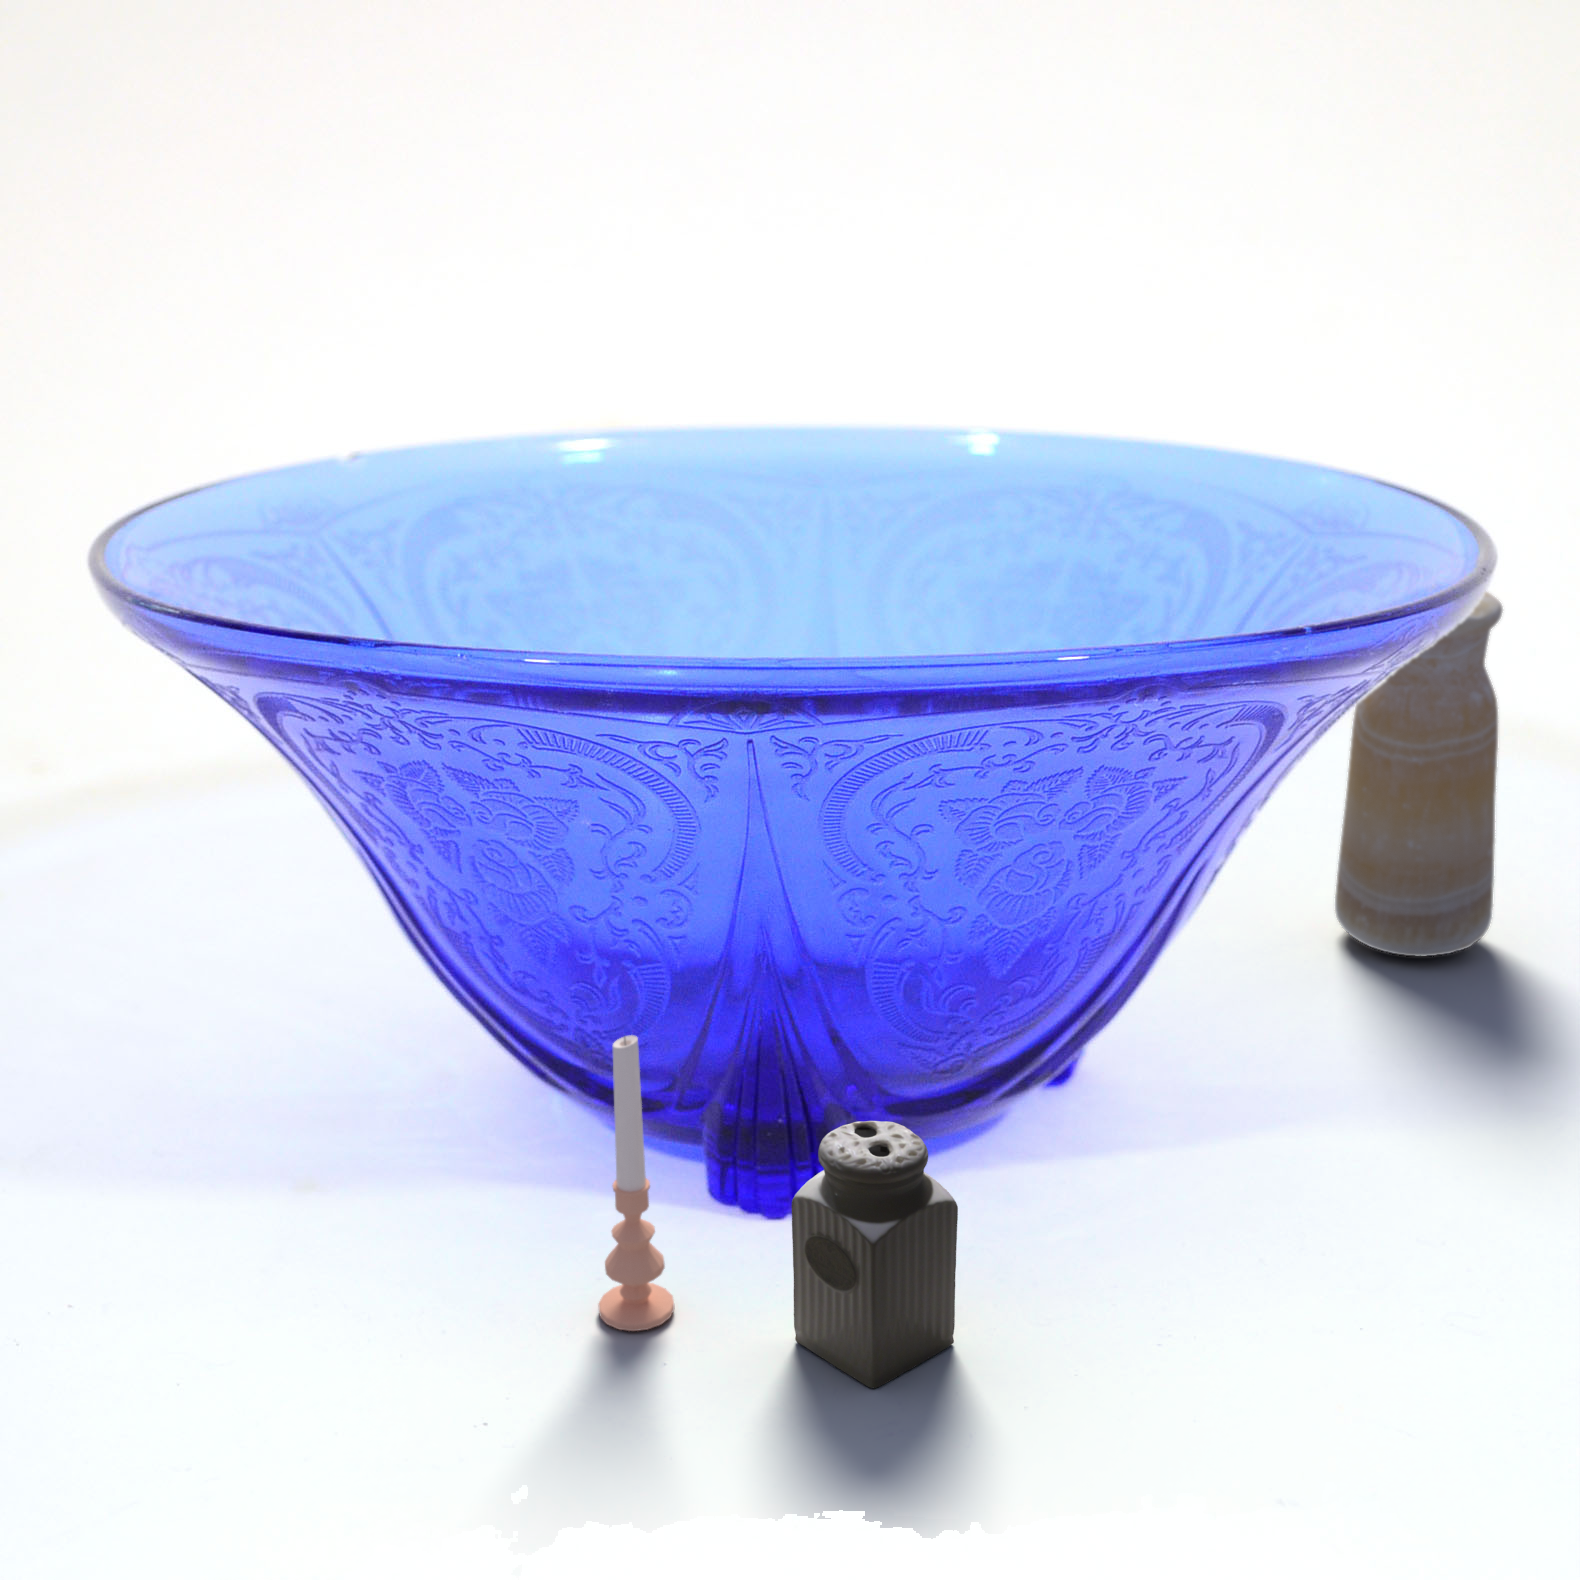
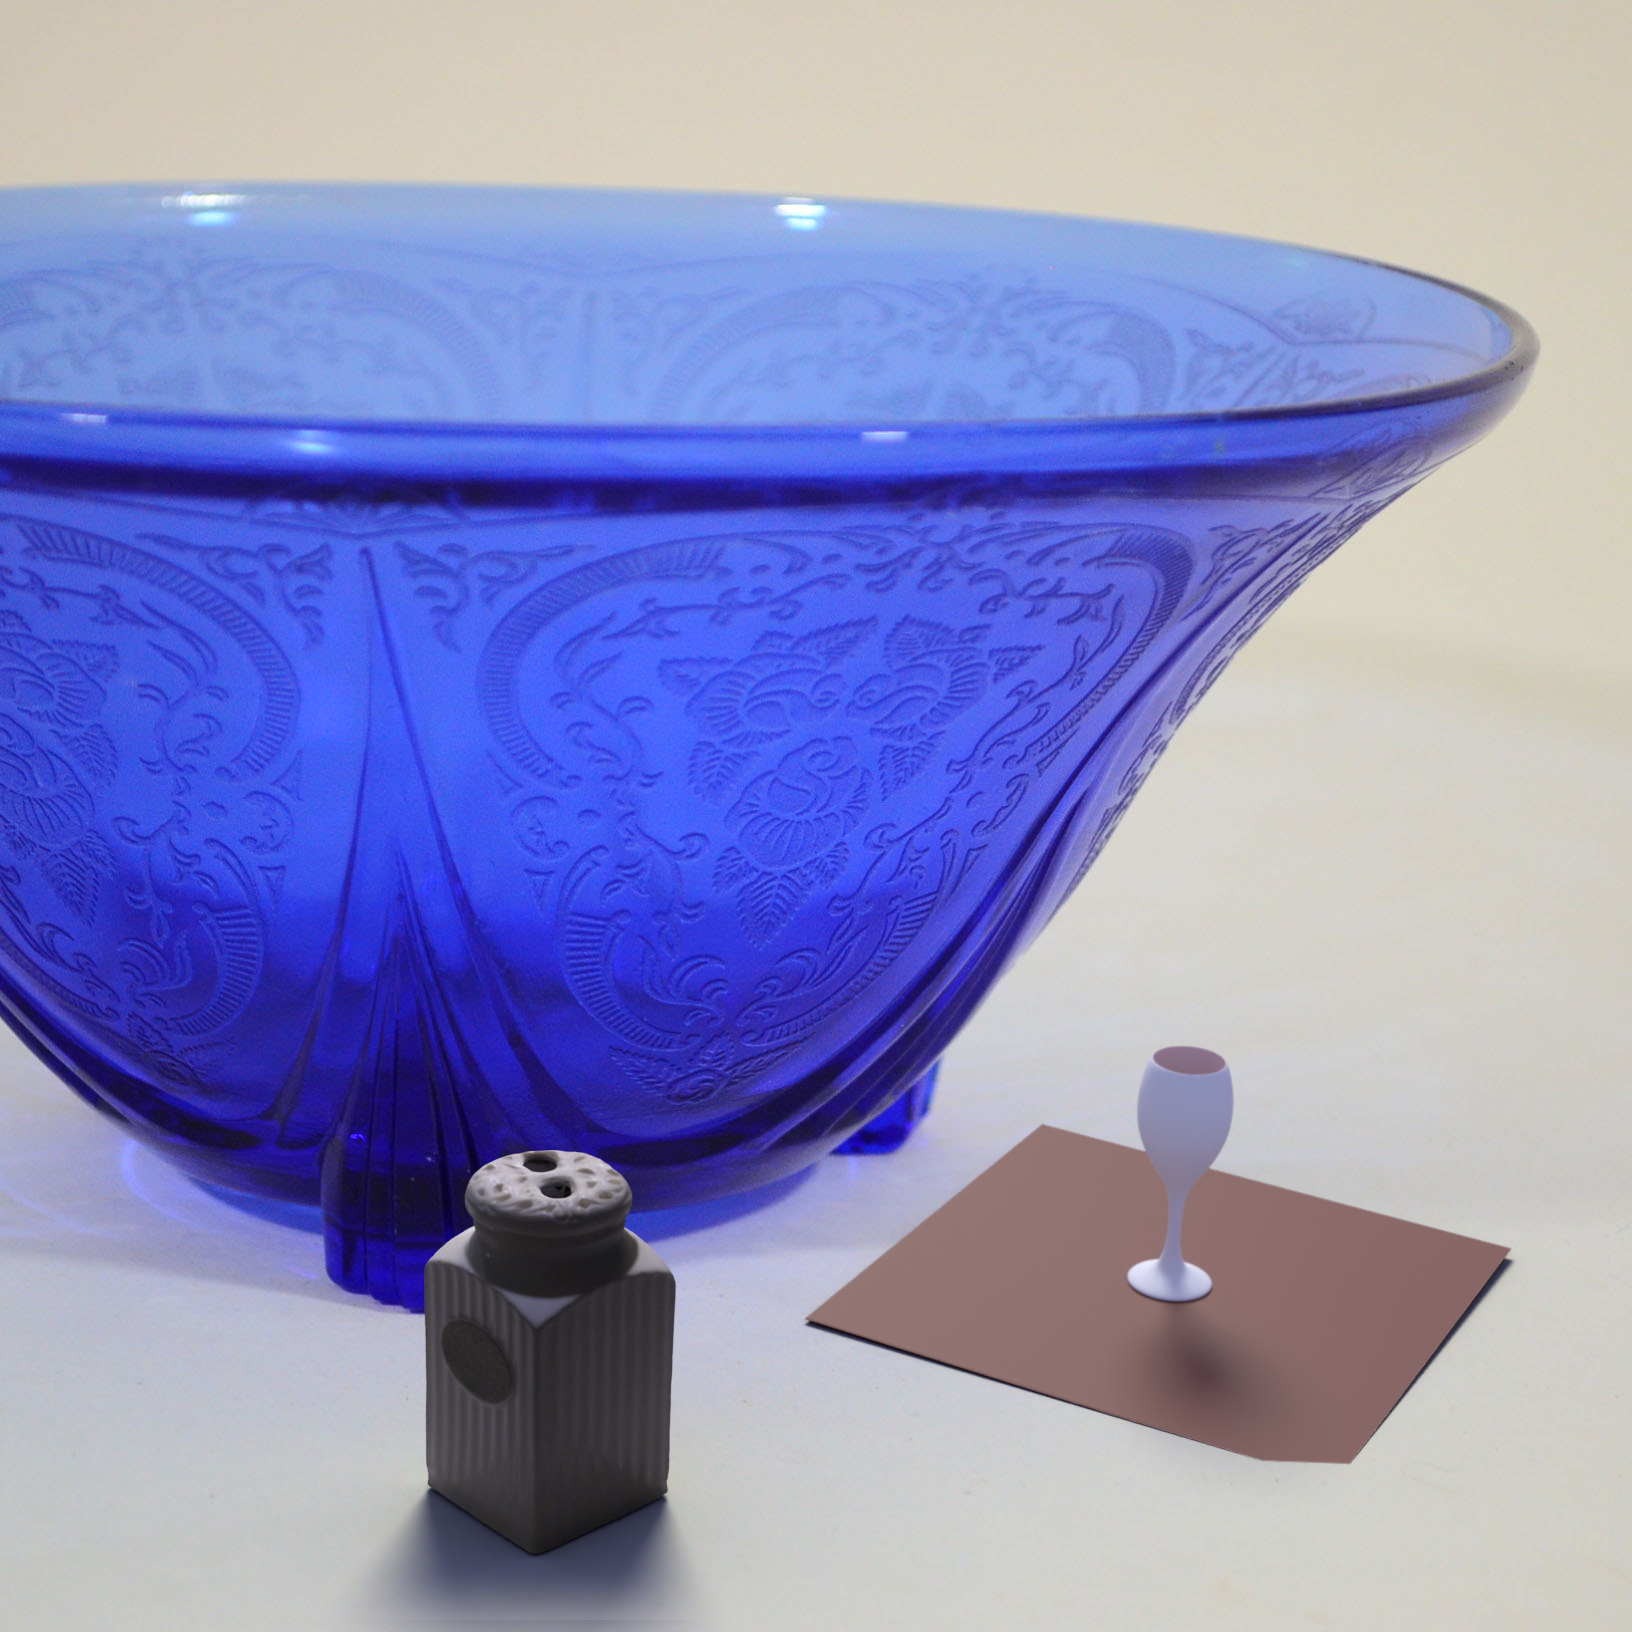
vase: present [1335,592,1503,956] -> none [1307,448,1552,992]
wine glass: none [1027,1023,1502,1326] -> present [806,1046,1511,1464]
candle: present [598,1035,675,1331] -> none [134,1008,250,1466]

